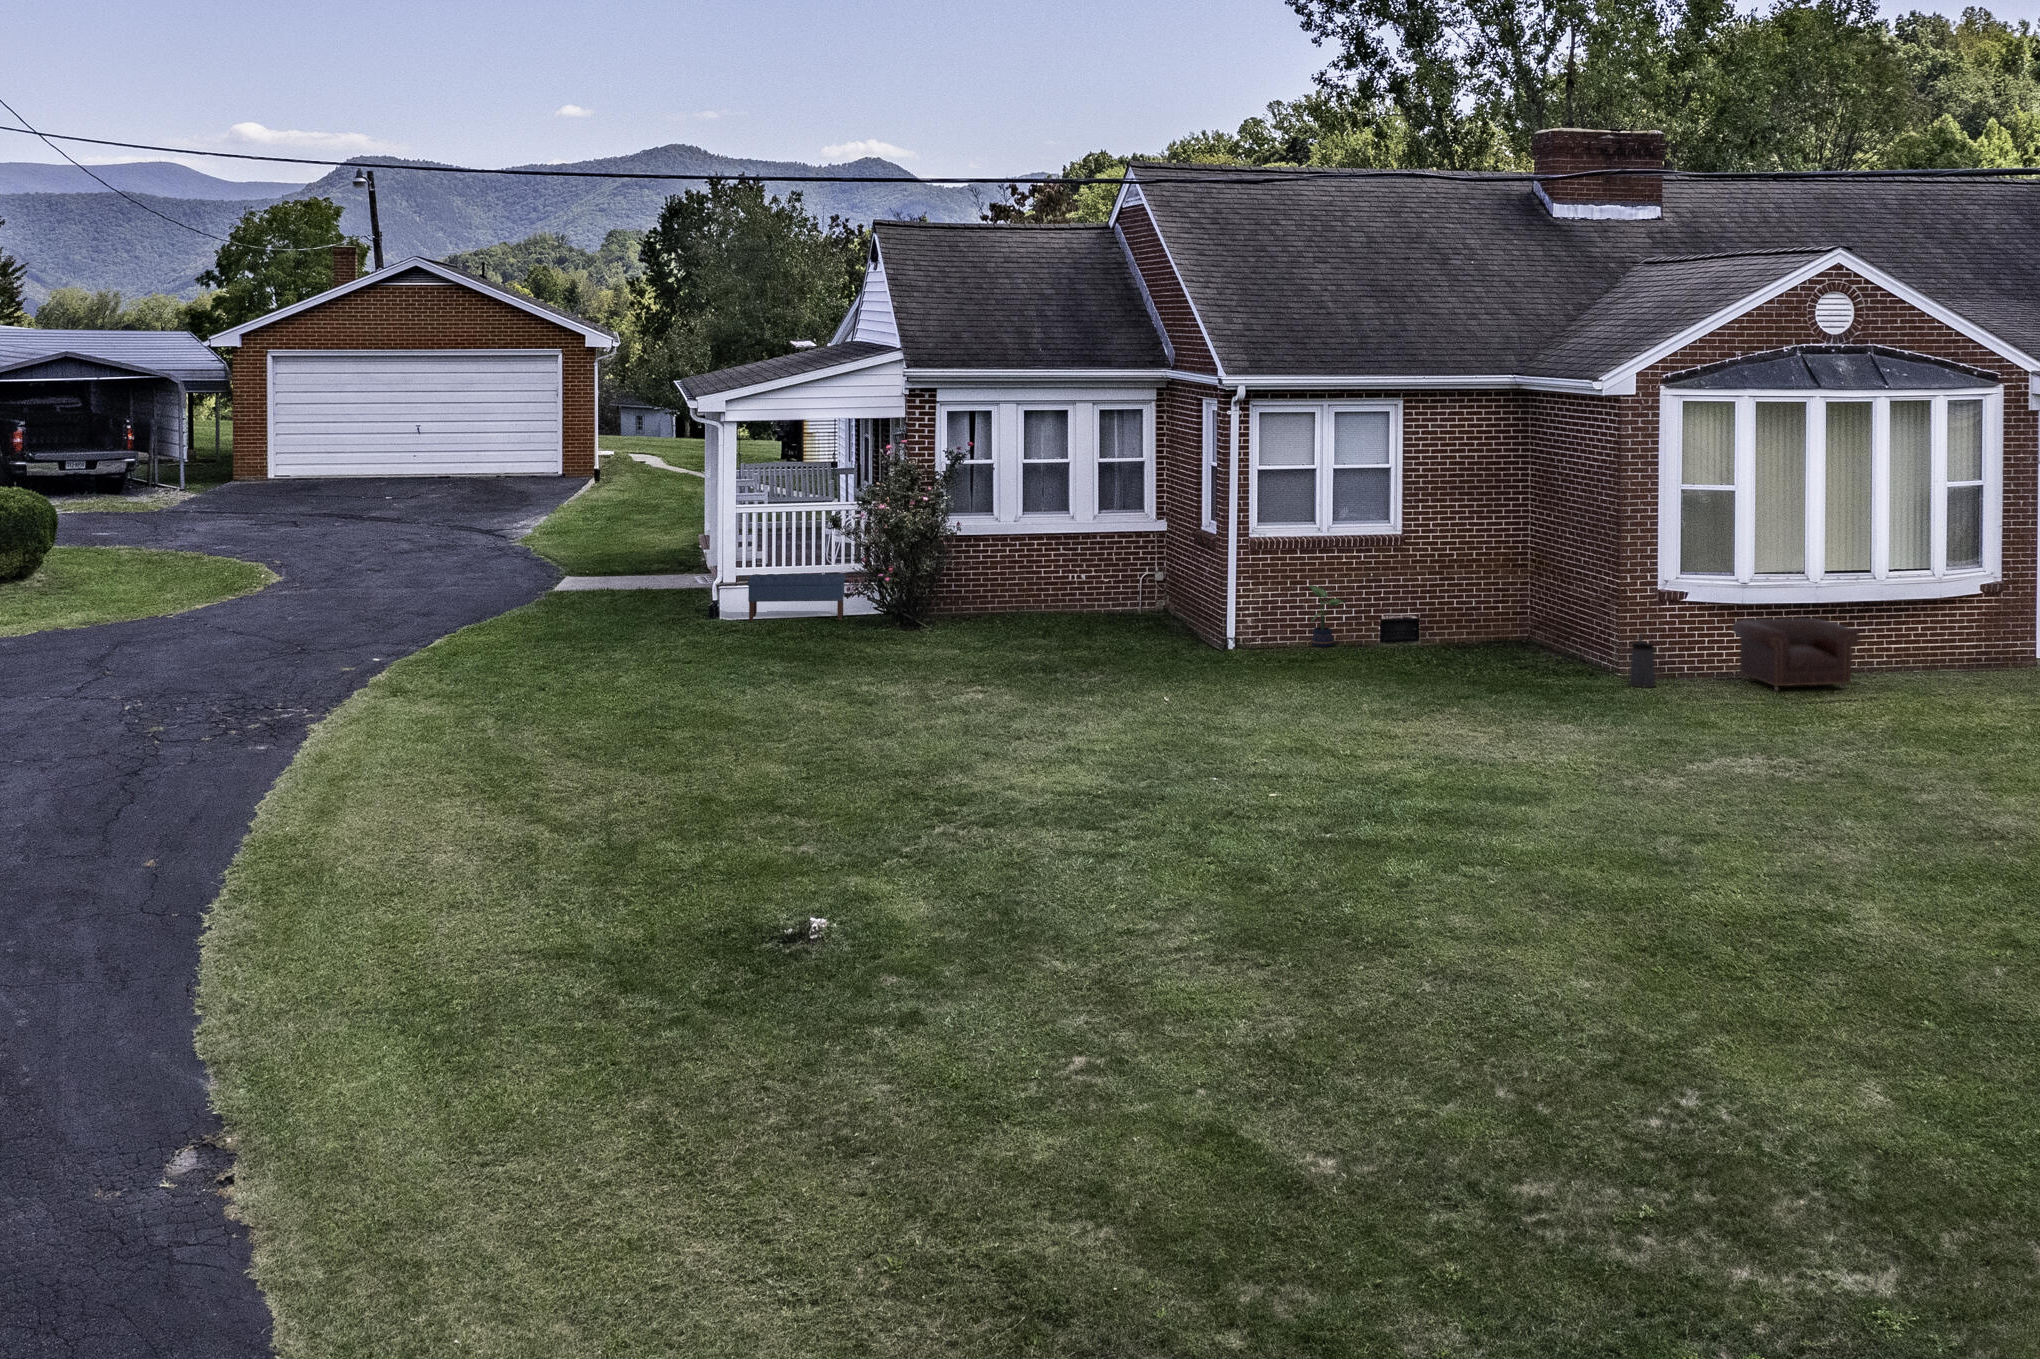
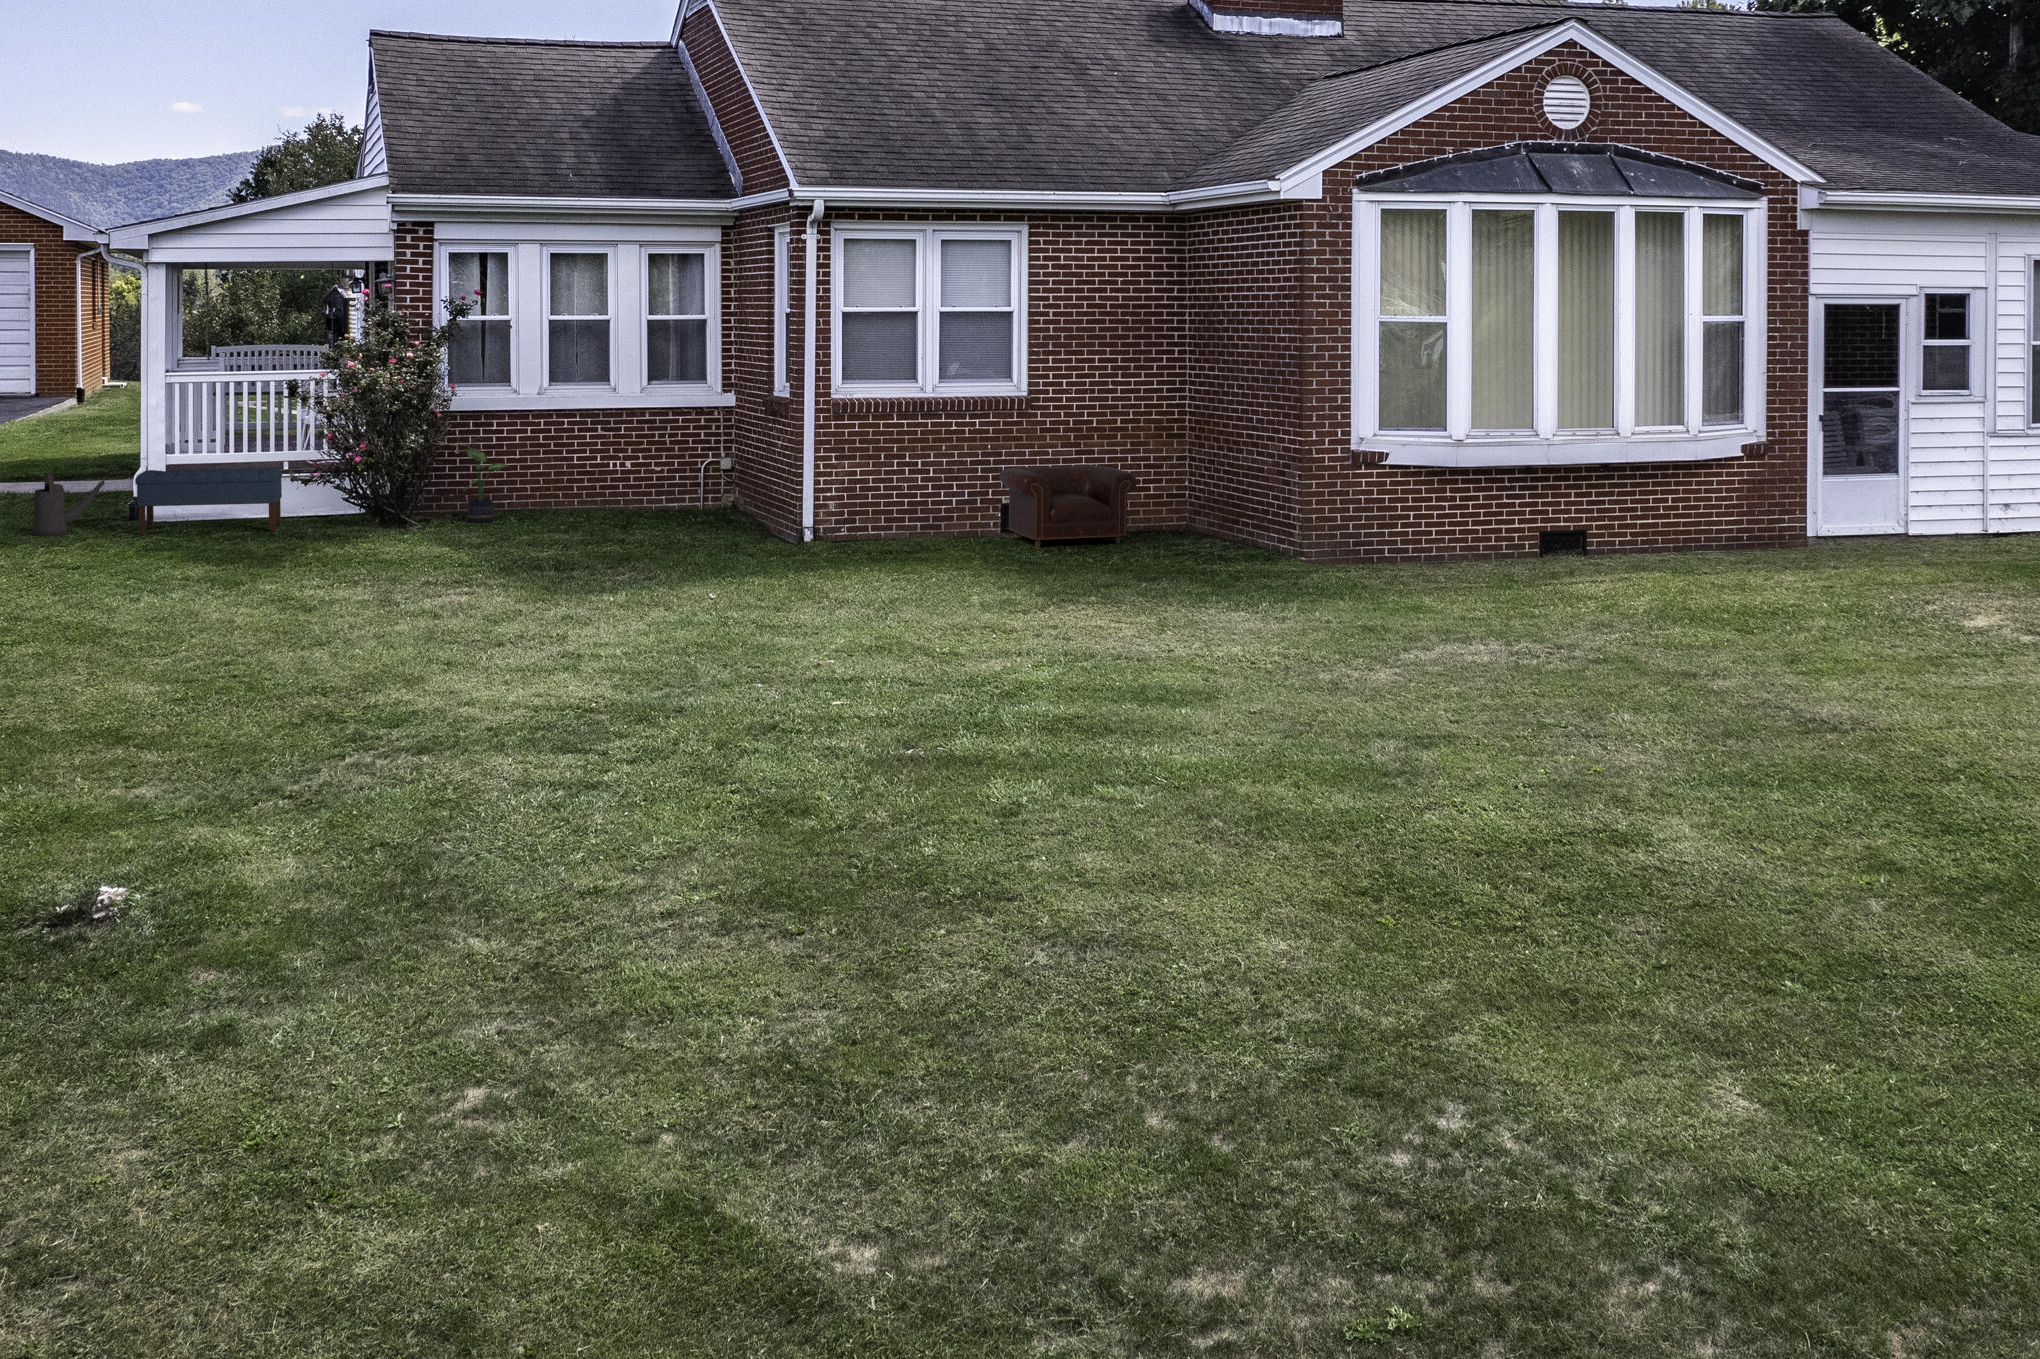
potted plant: present [1308,586,1346,647] -> present [463,449,511,522]
armchair: present [1732,618,1860,691] -> present [999,465,1136,547]
watering can: present [1629,634,1656,688] -> present [21,473,105,536]

